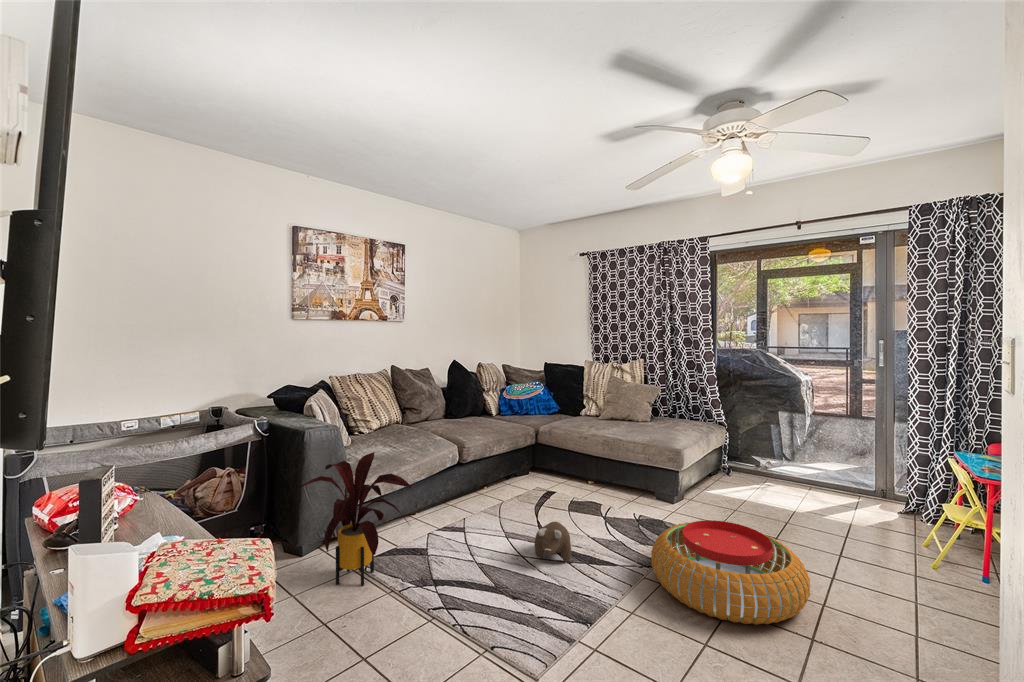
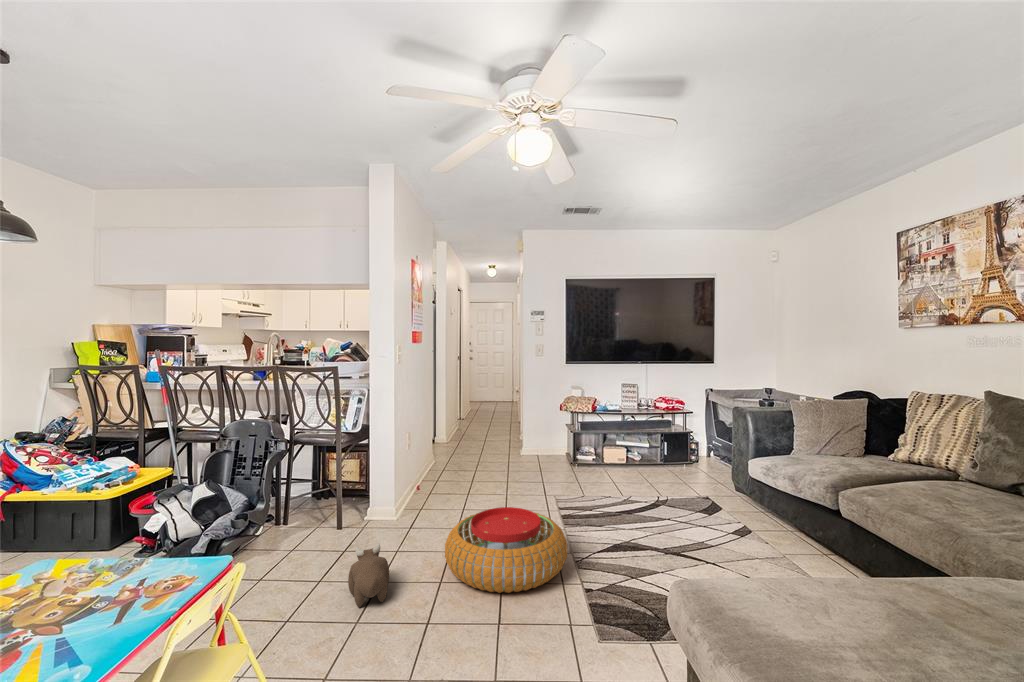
house plant: present [298,452,411,586] -> none [650,425,725,498]
plush toy: present [535,522,571,562] -> present [348,543,389,607]

